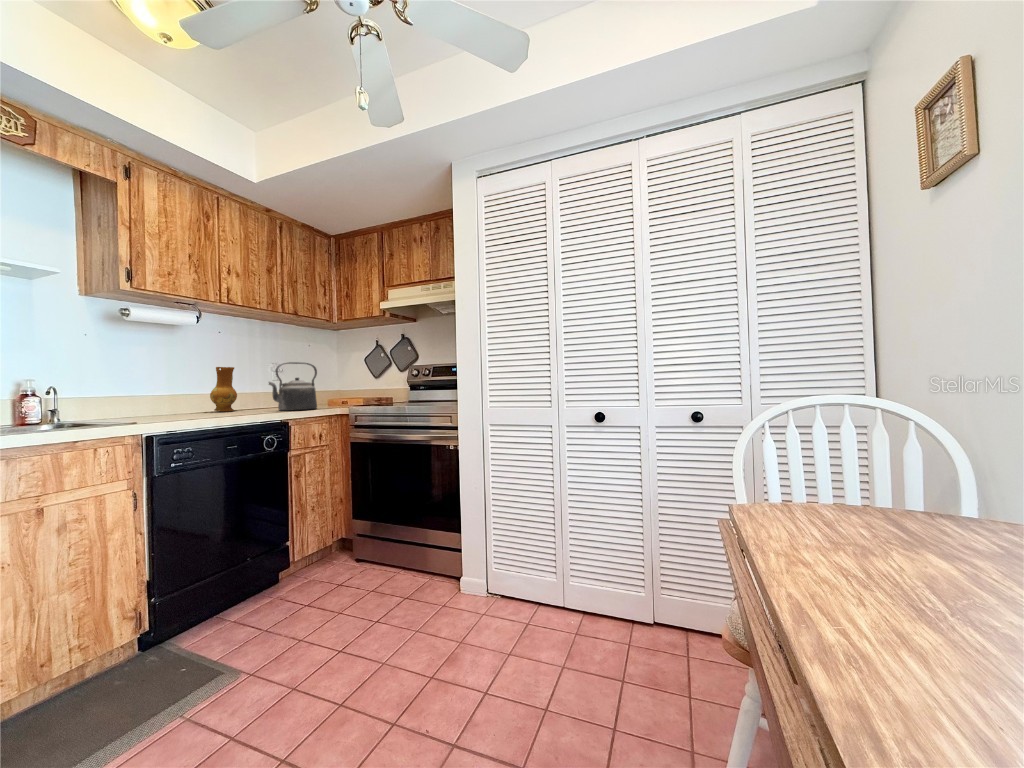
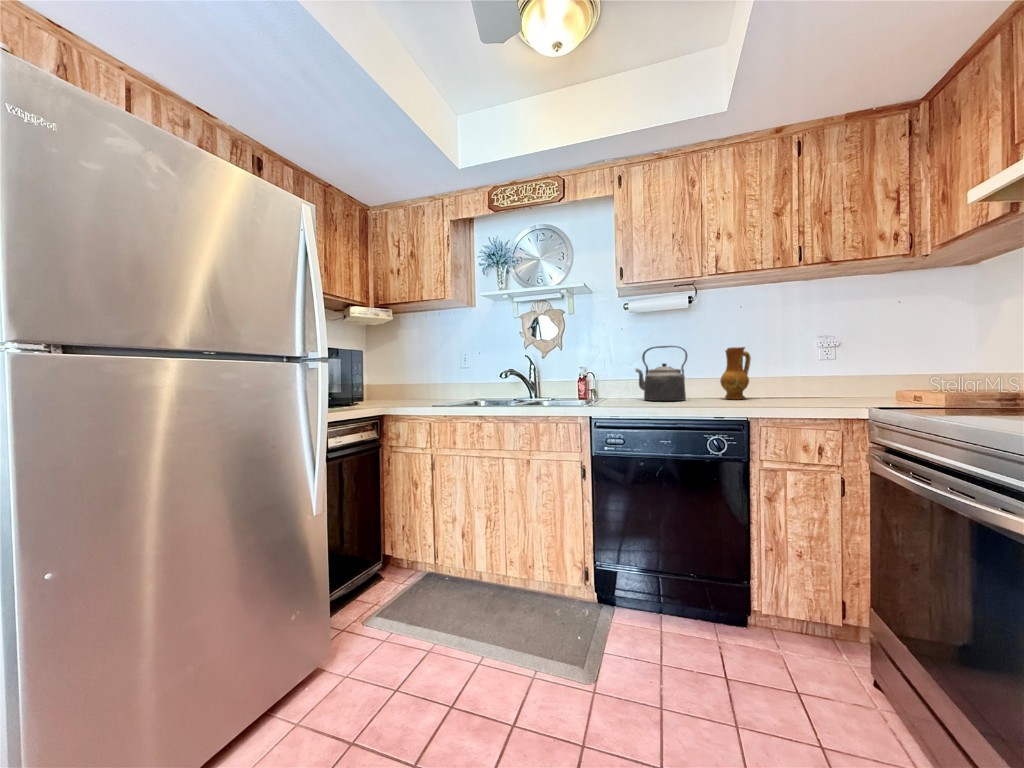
kettle: present [269,362,317,411] -> present [636,346,688,401]

